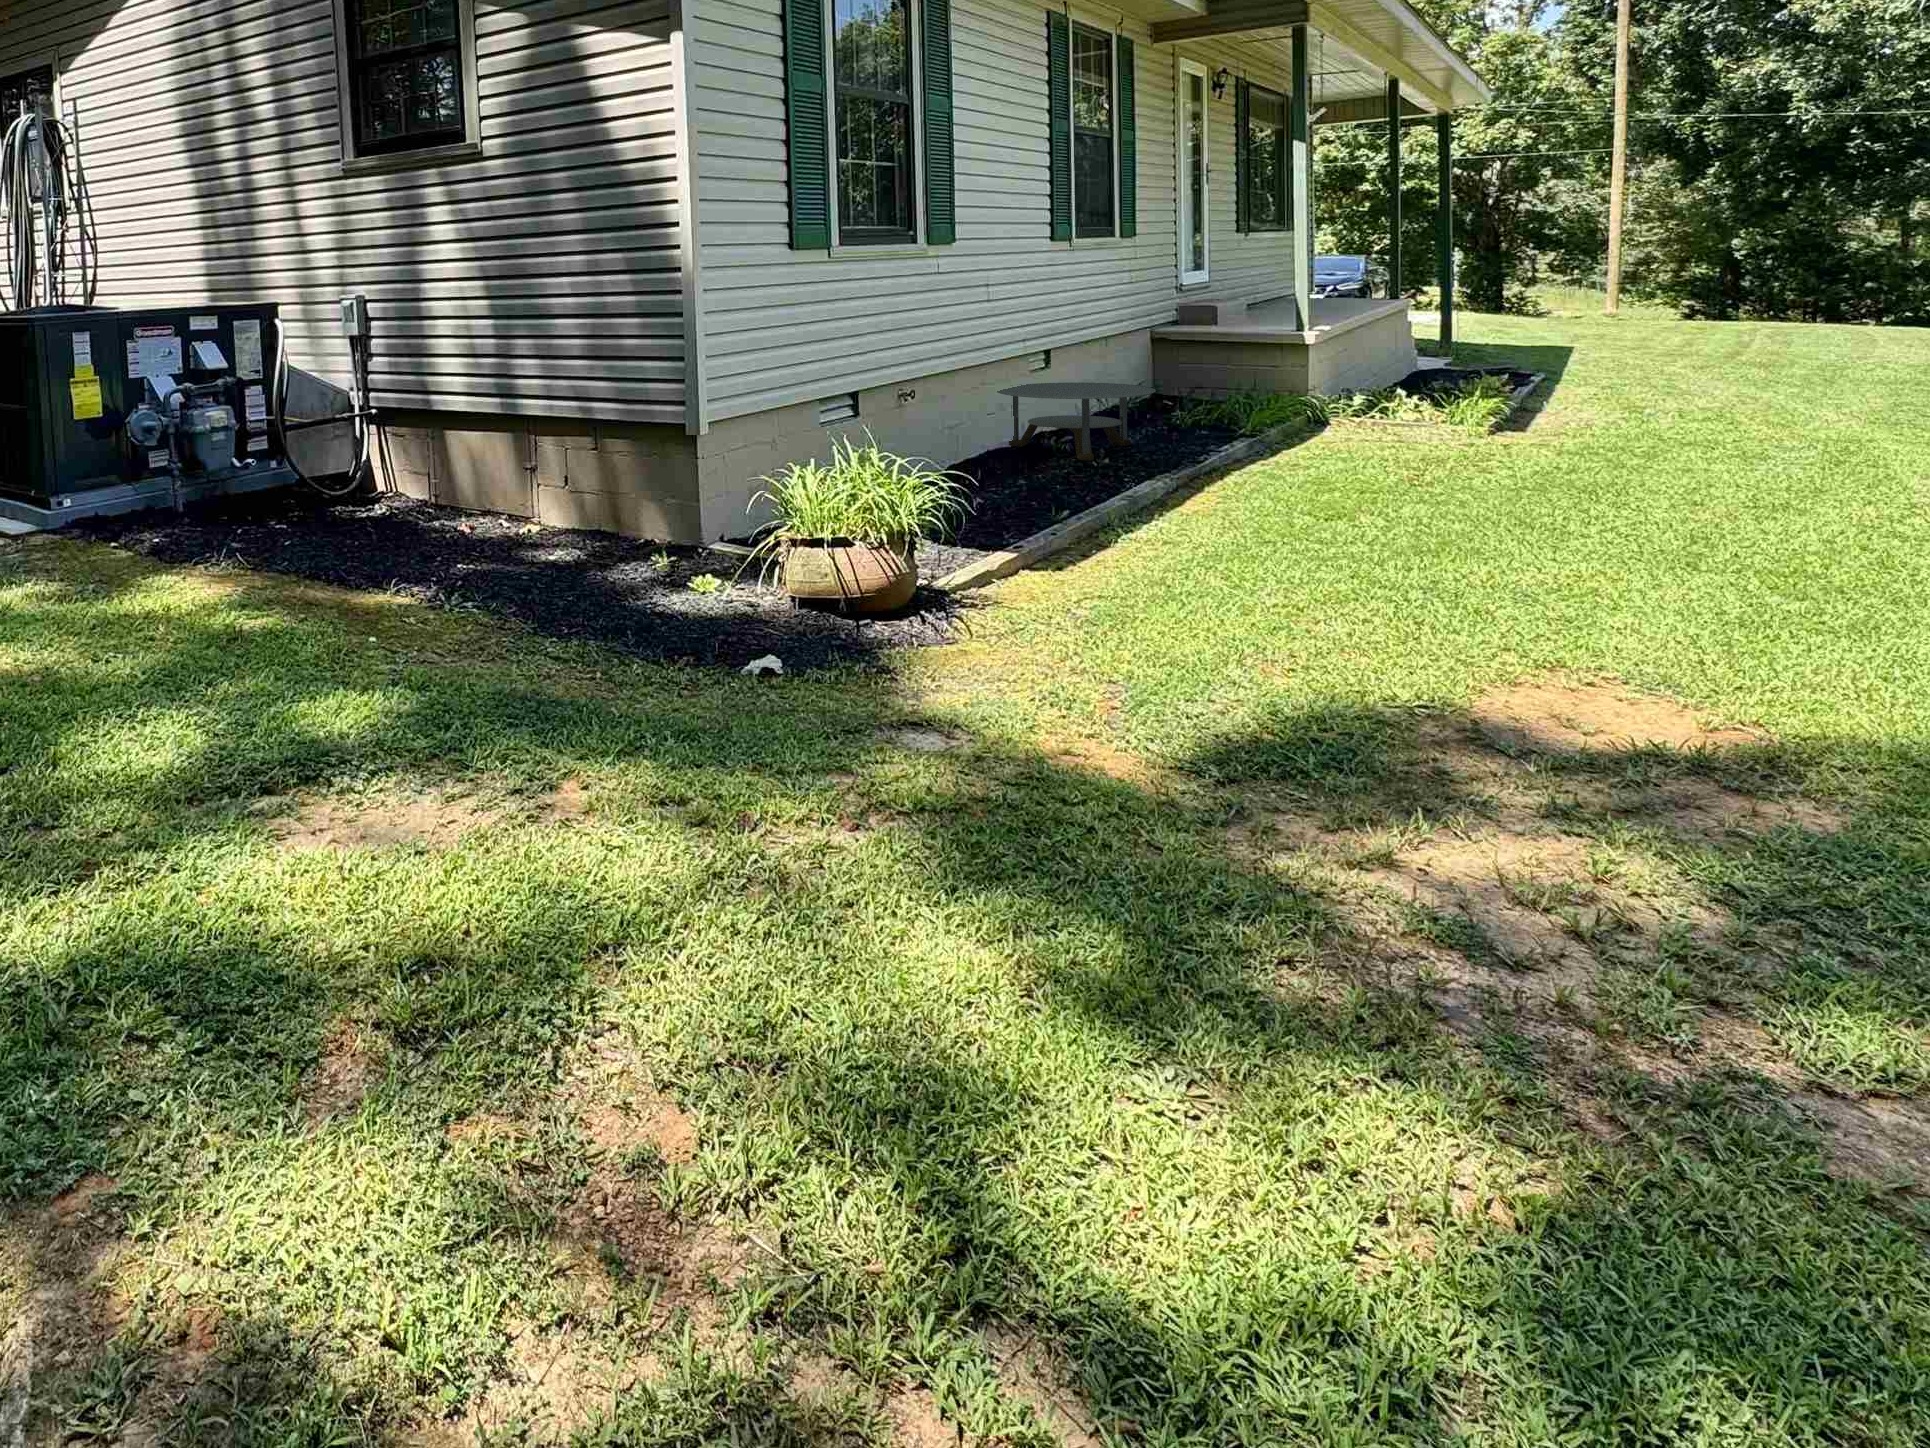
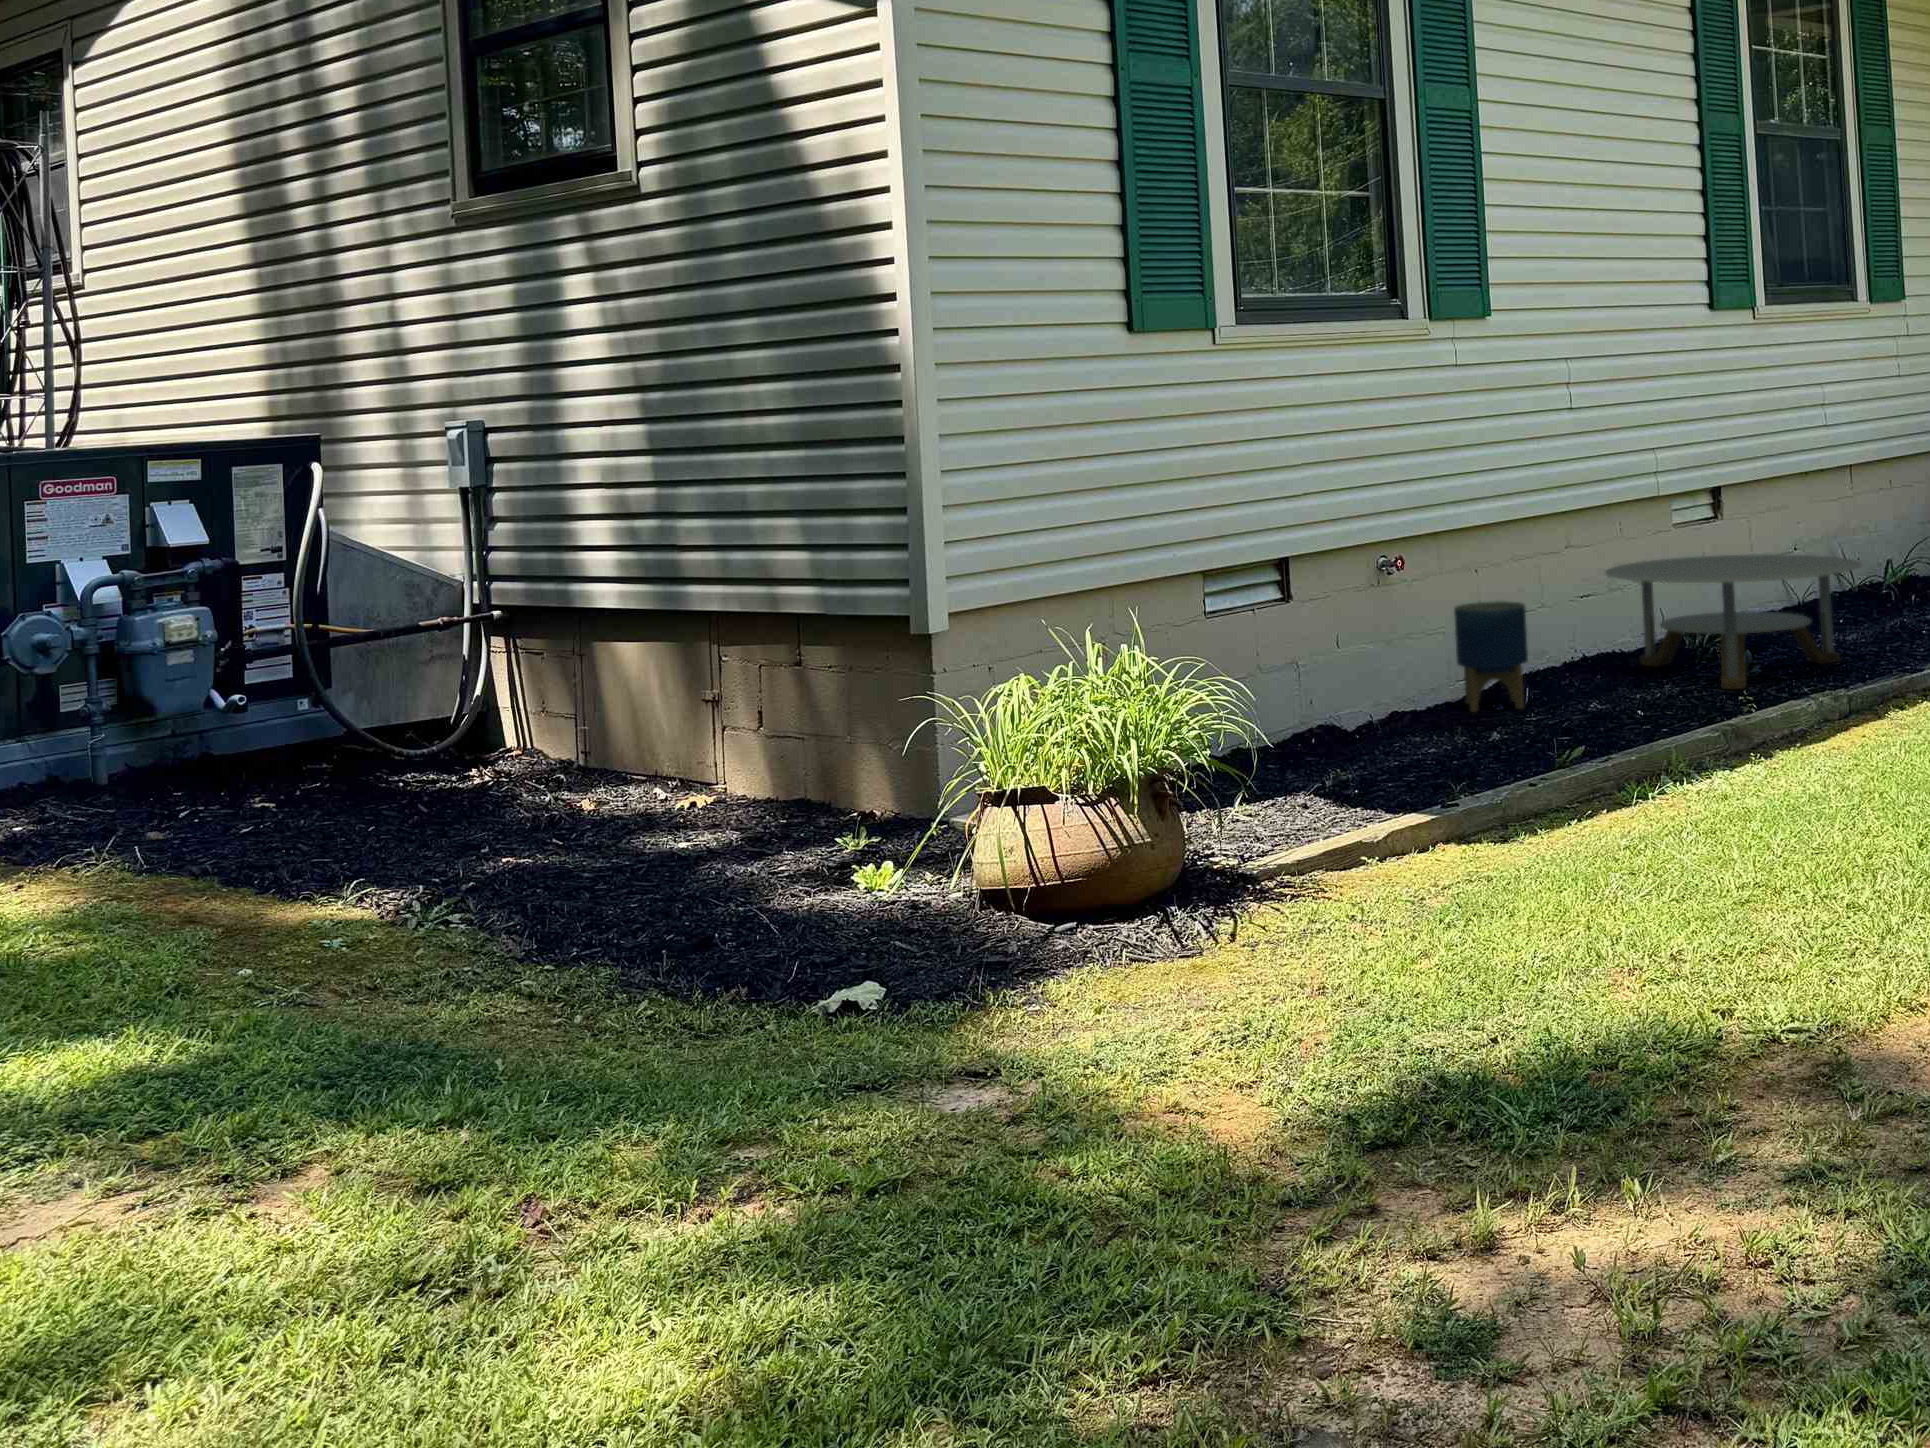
planter: none [929,409,973,472] -> present [1454,601,1528,712]

